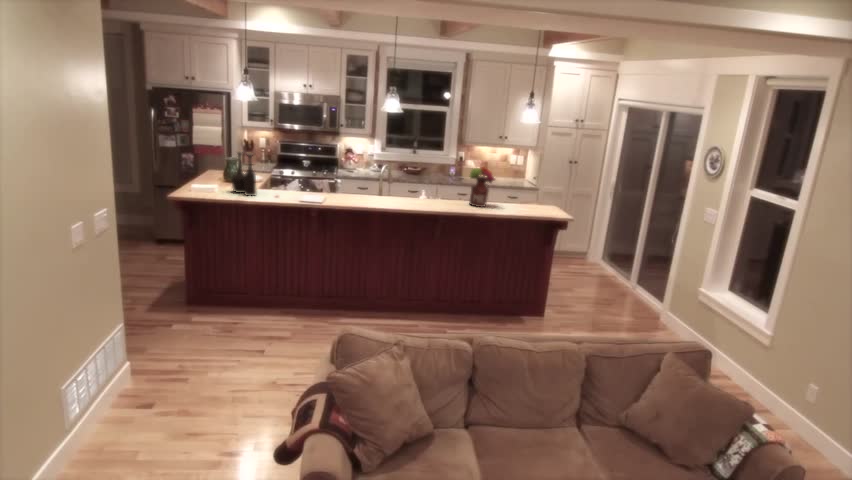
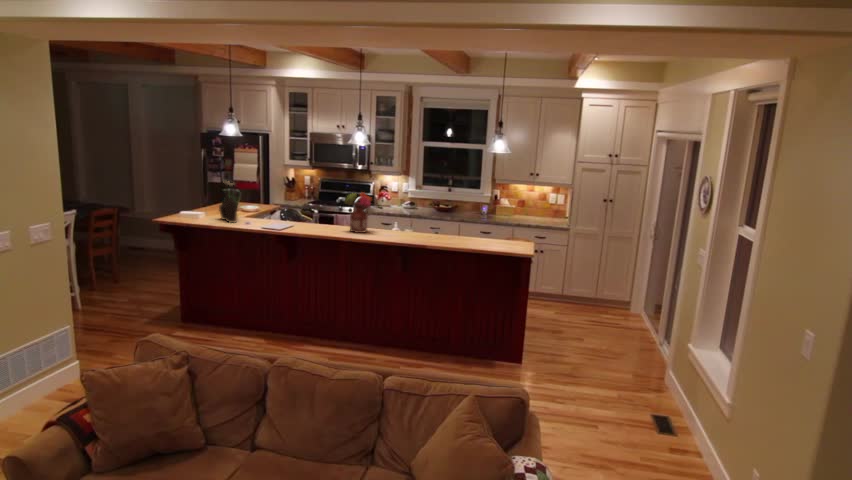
flower arrangement: present [469,167,495,207] -> present [345,193,372,233]

